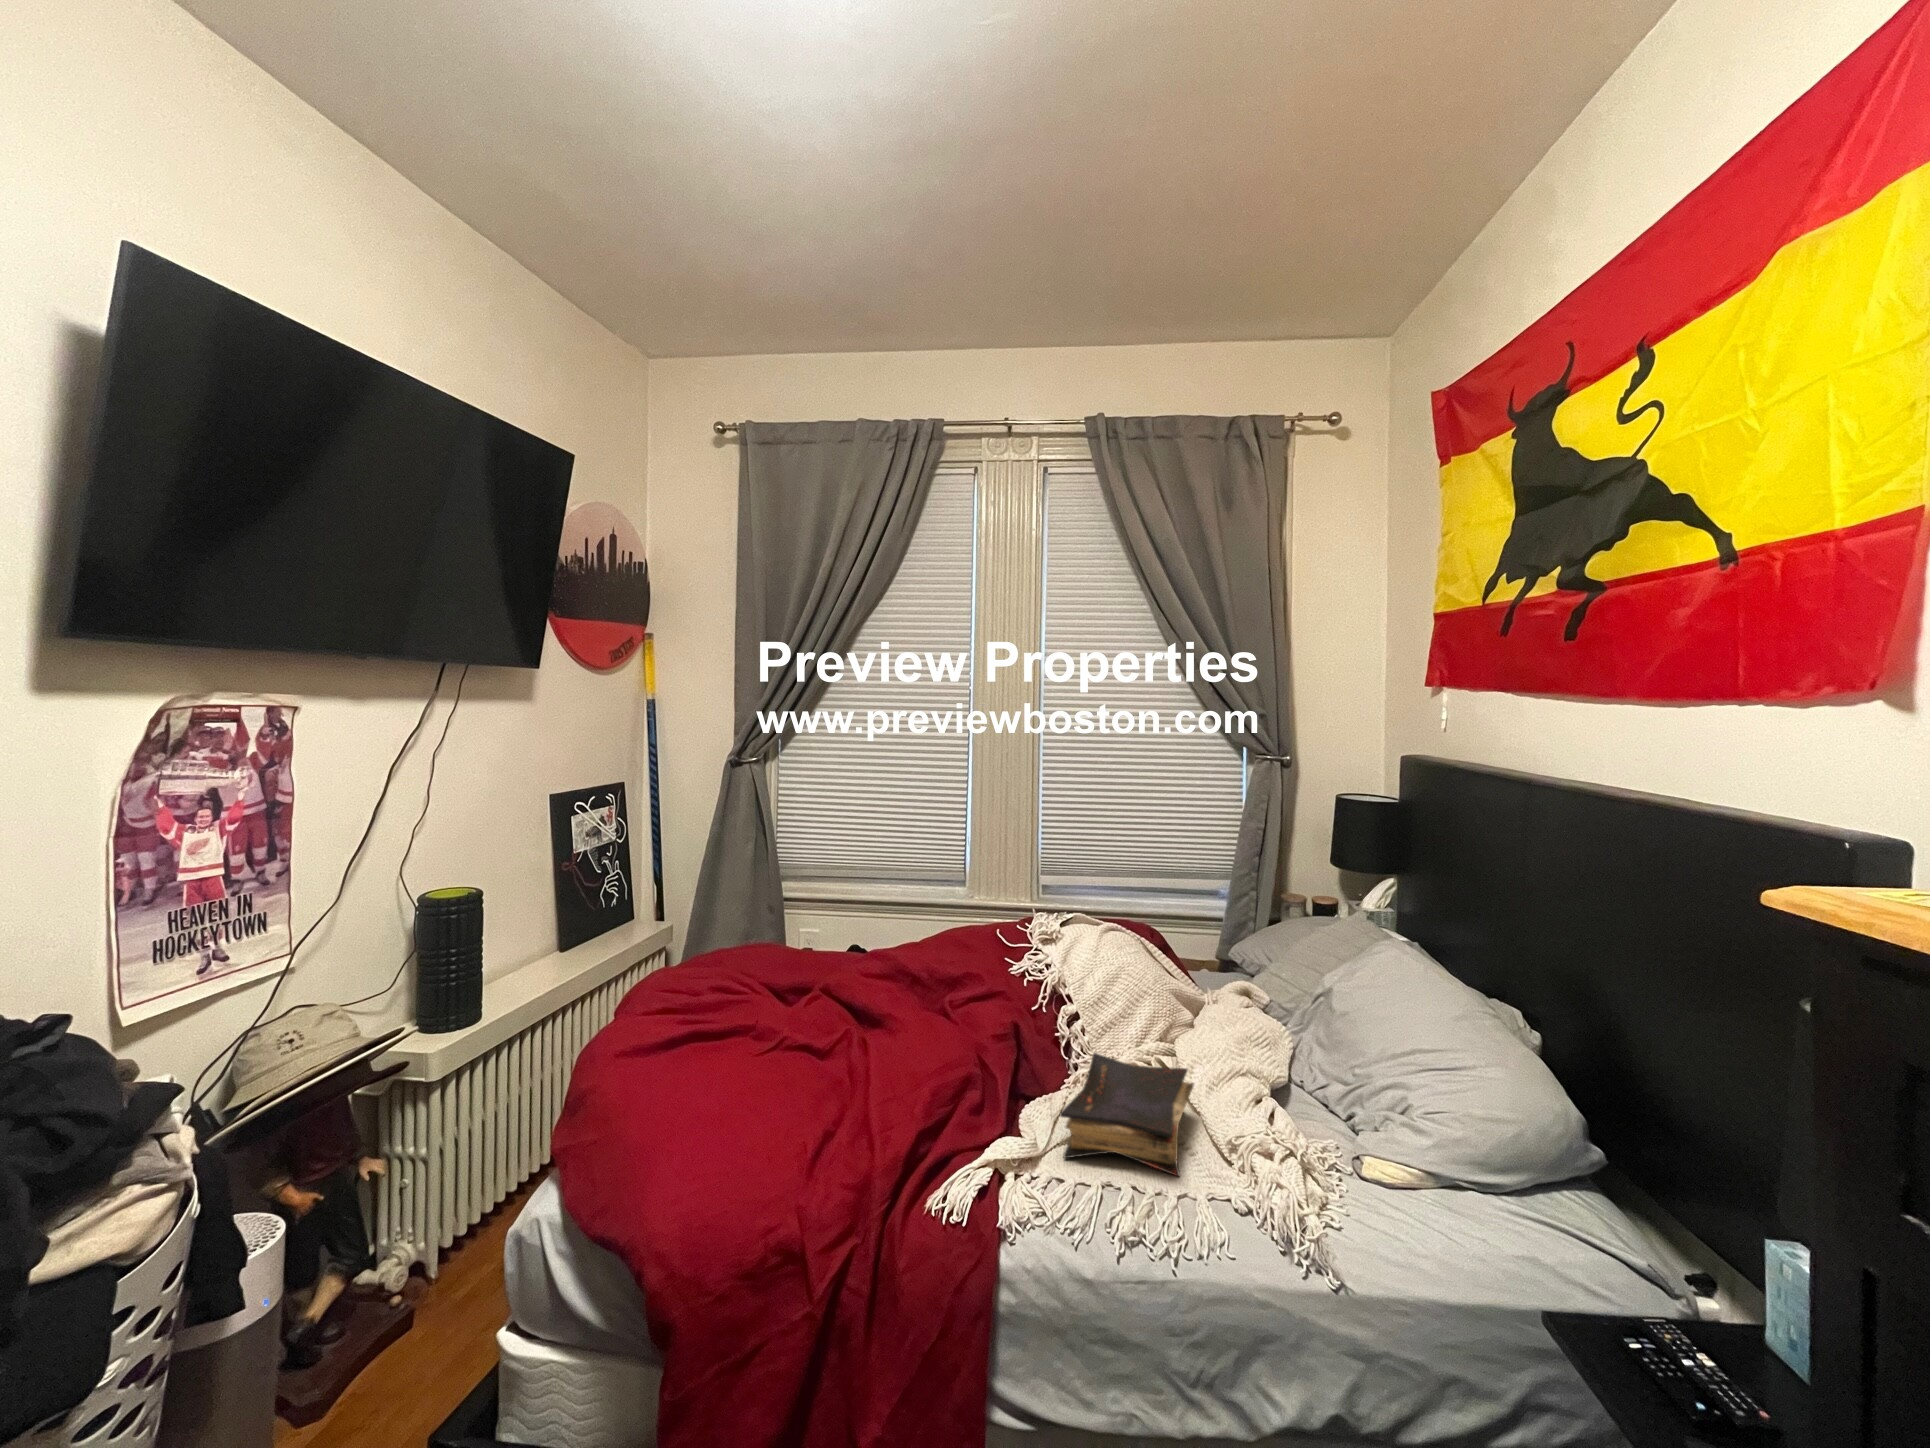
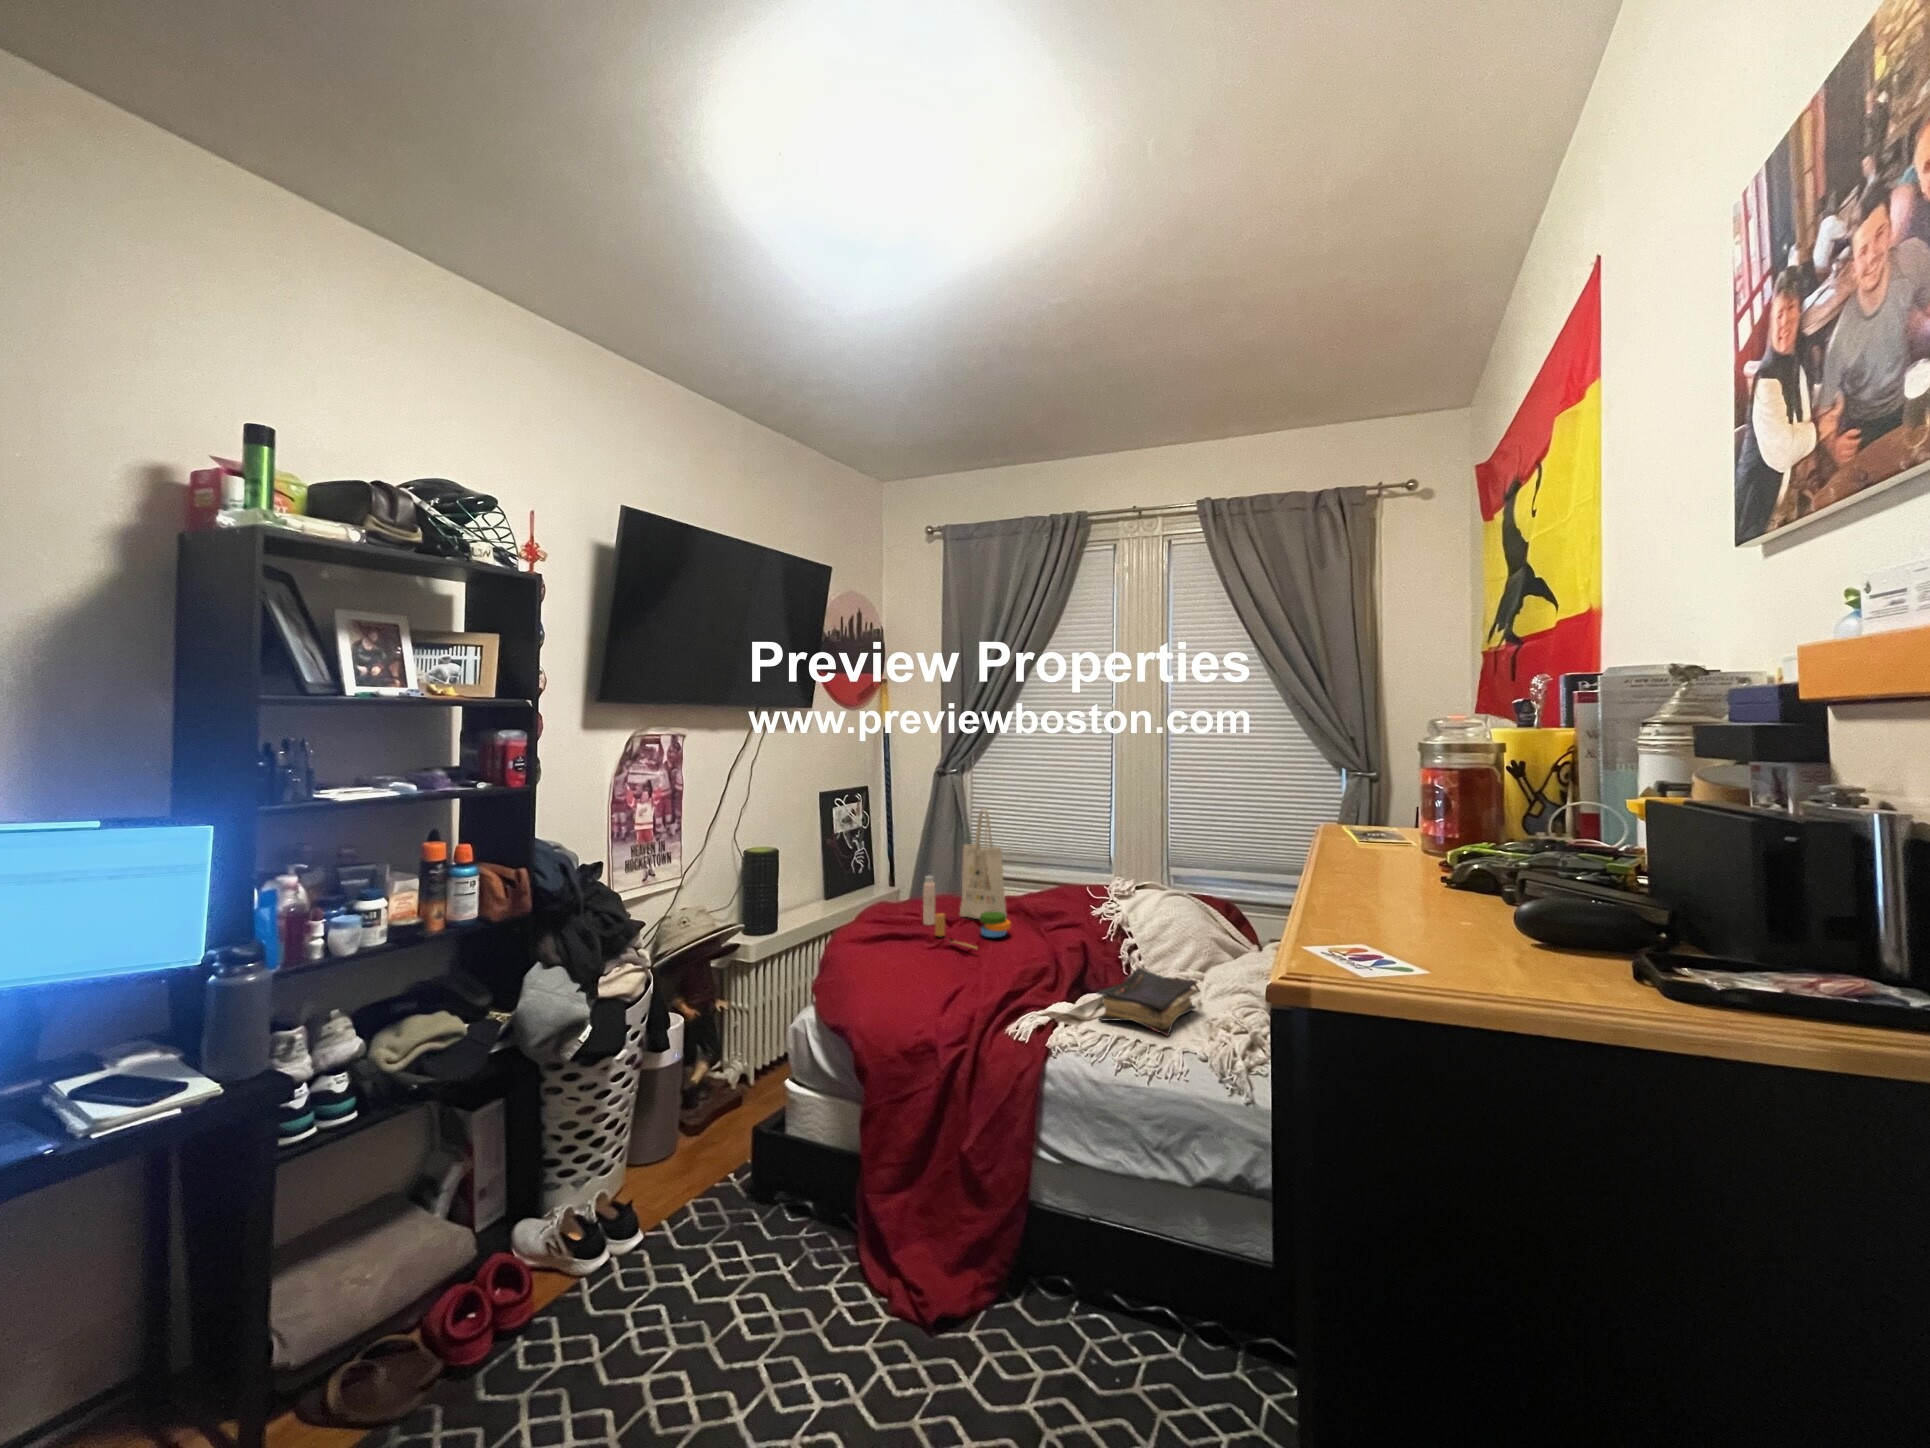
tote bag: none [739,819,882,1045] -> present [923,809,1011,949]

